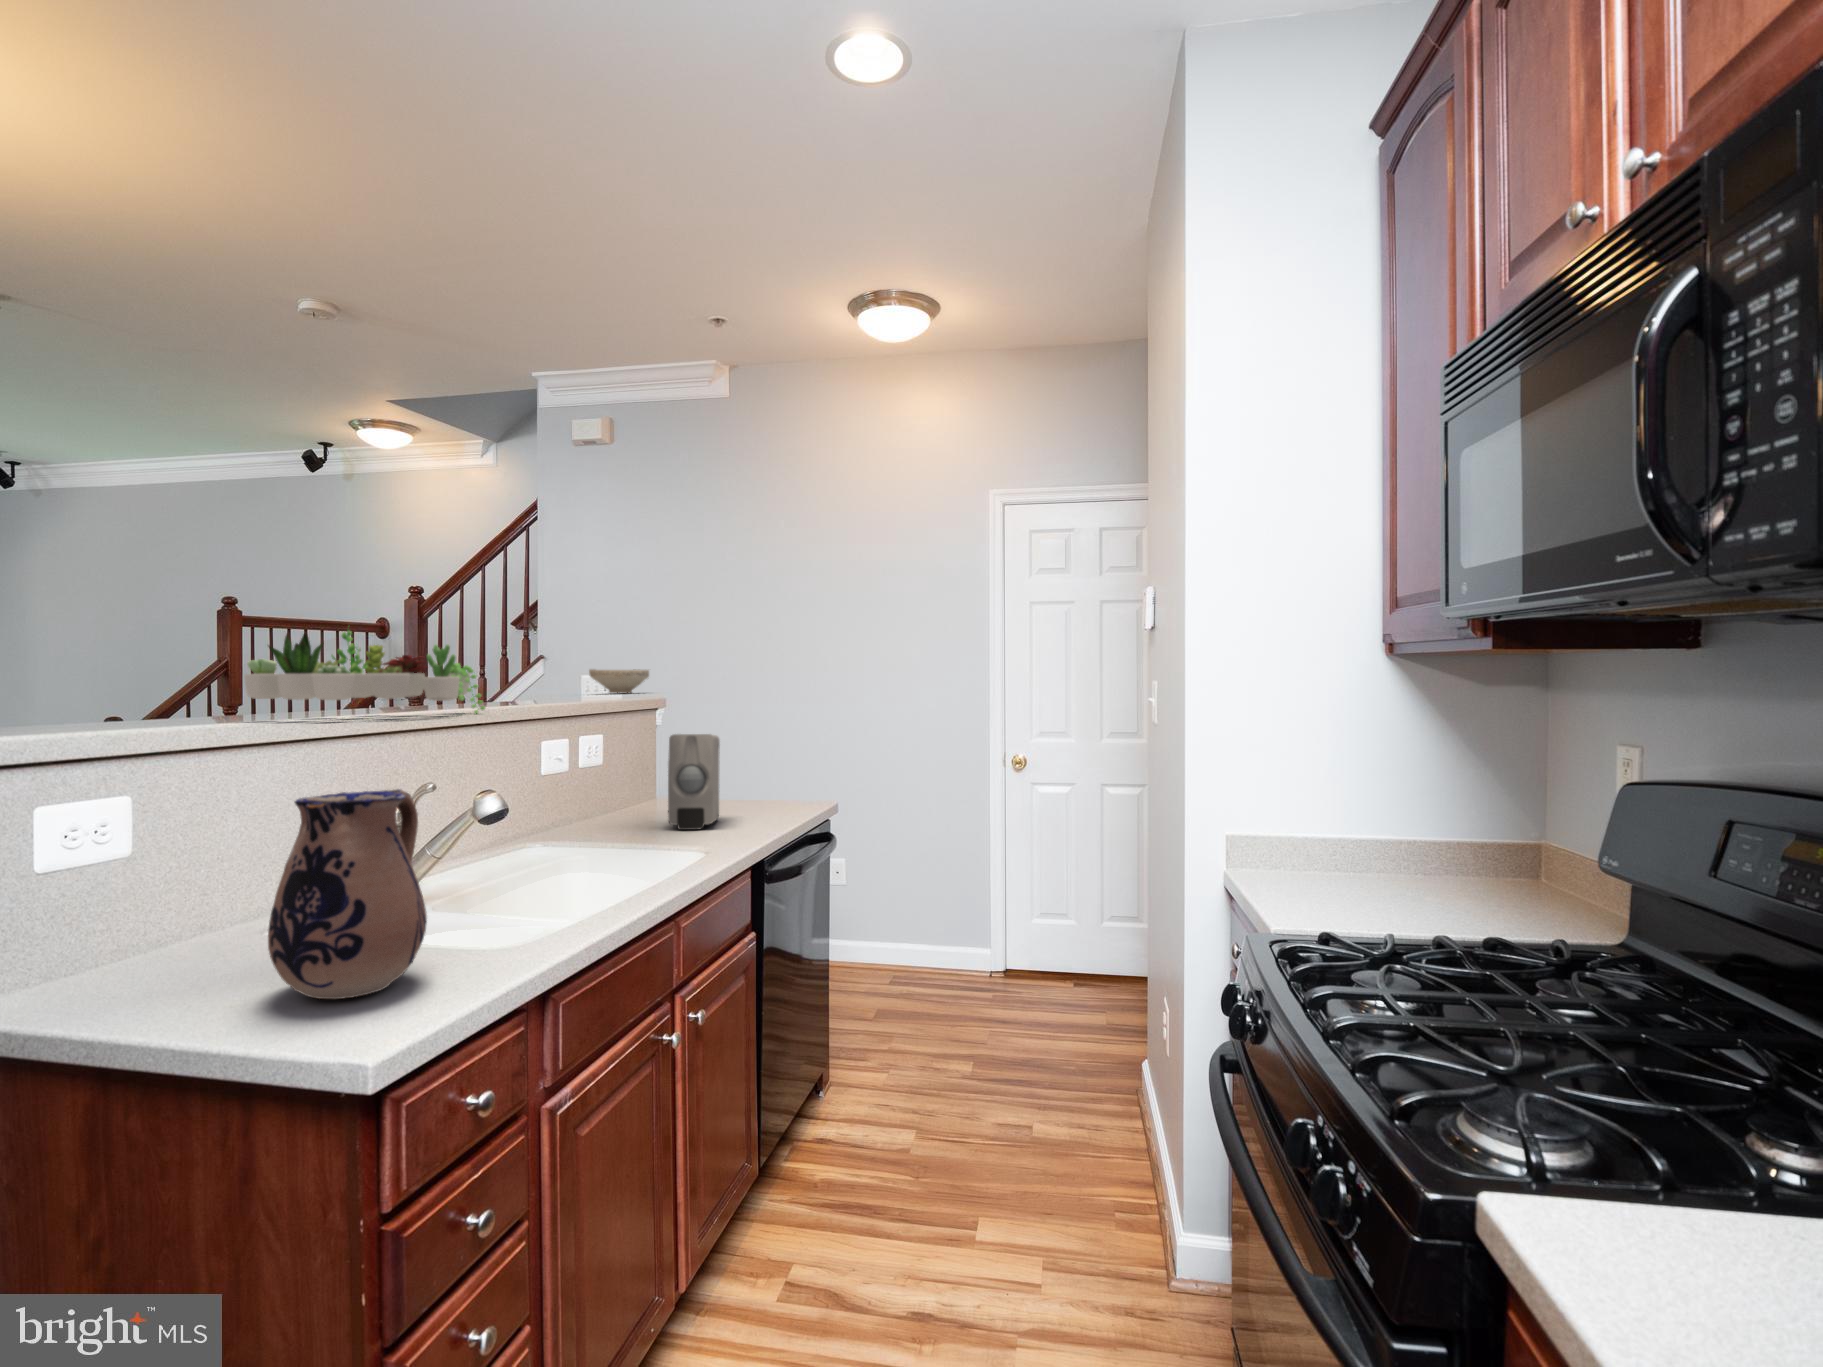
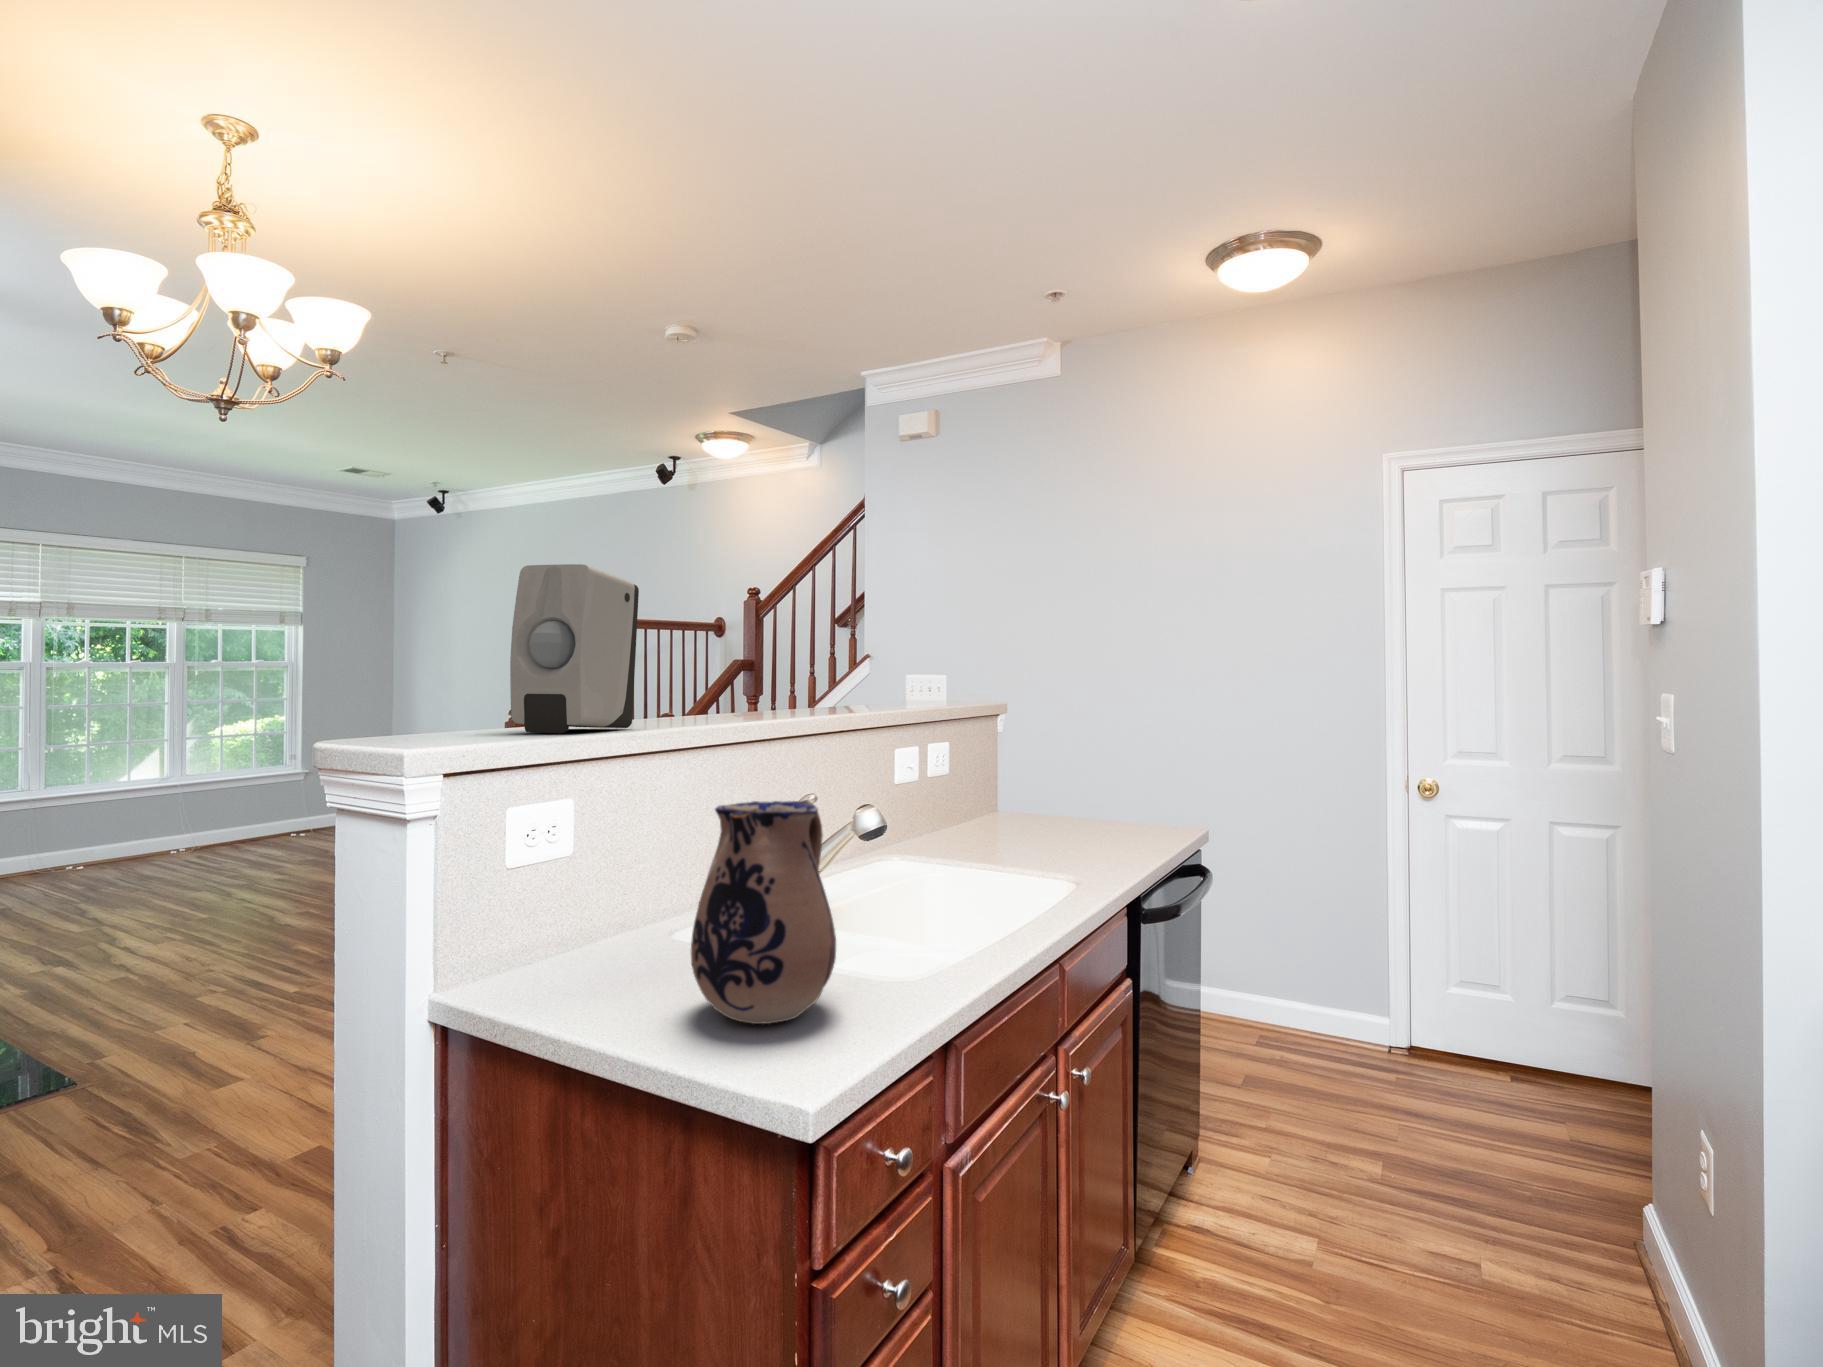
succulent plant: present [244,631,485,714] -> none [642,625,860,719]
decorative bowl: present [589,669,649,693] -> none [920,673,983,698]
soap dispenser: present [668,734,720,830] -> present [510,564,639,733]

